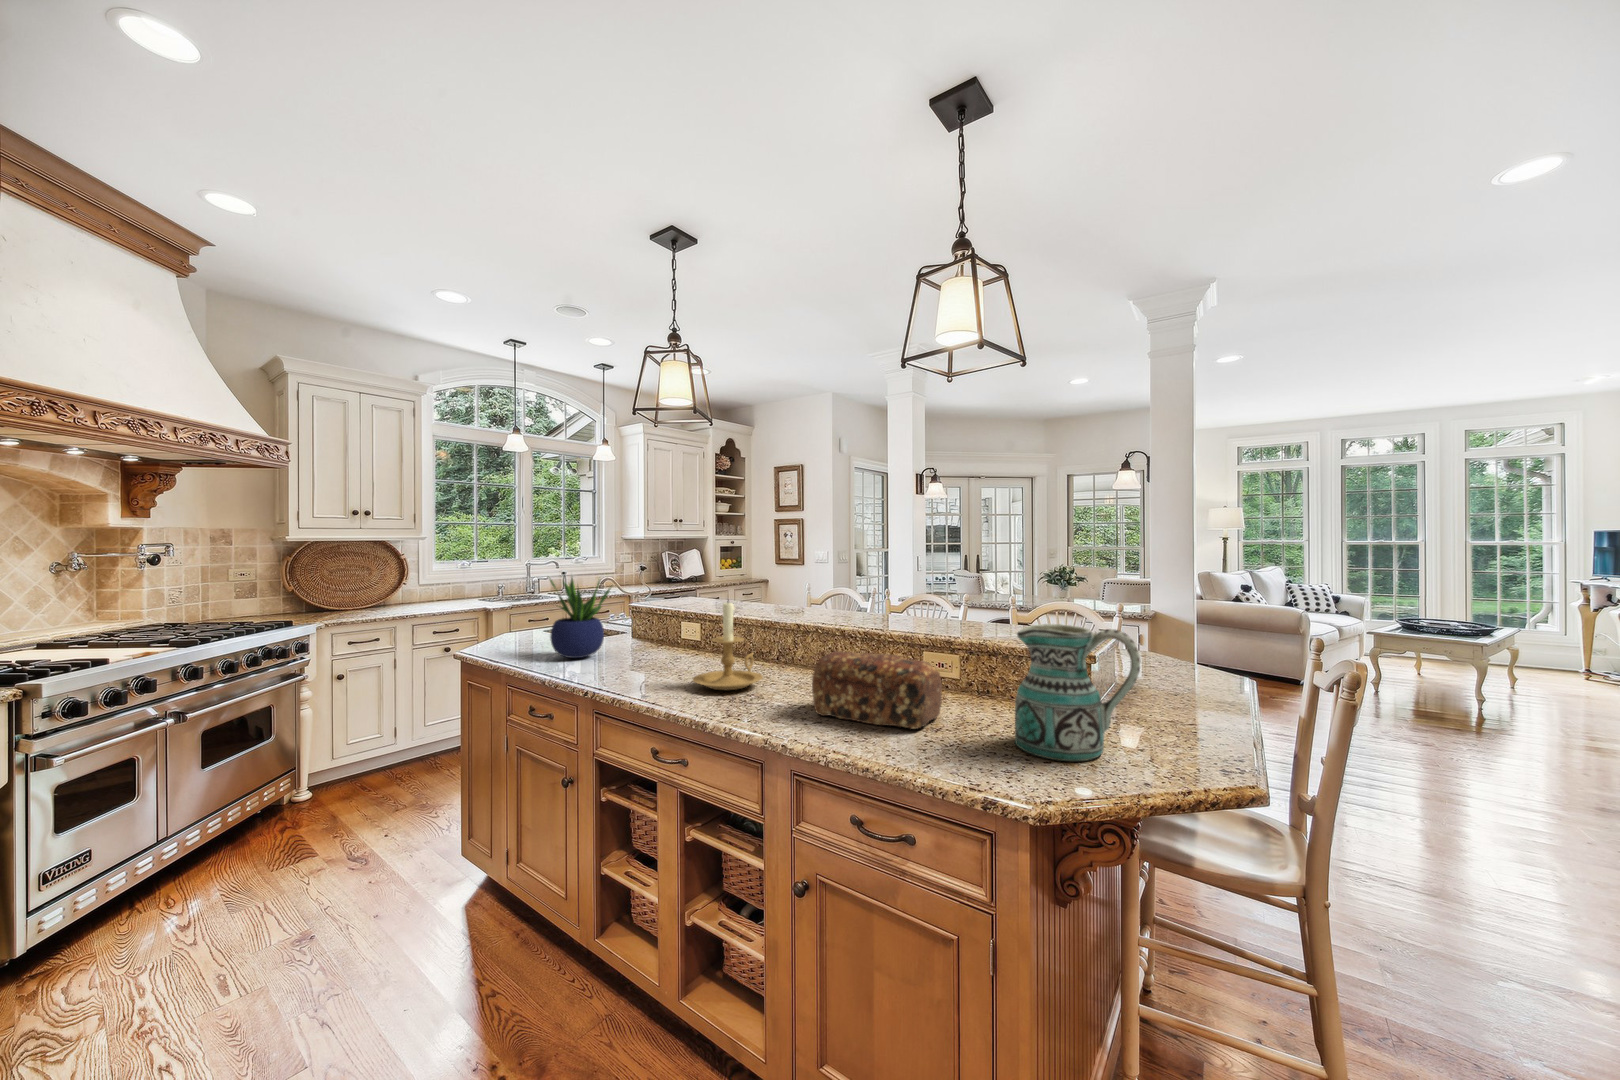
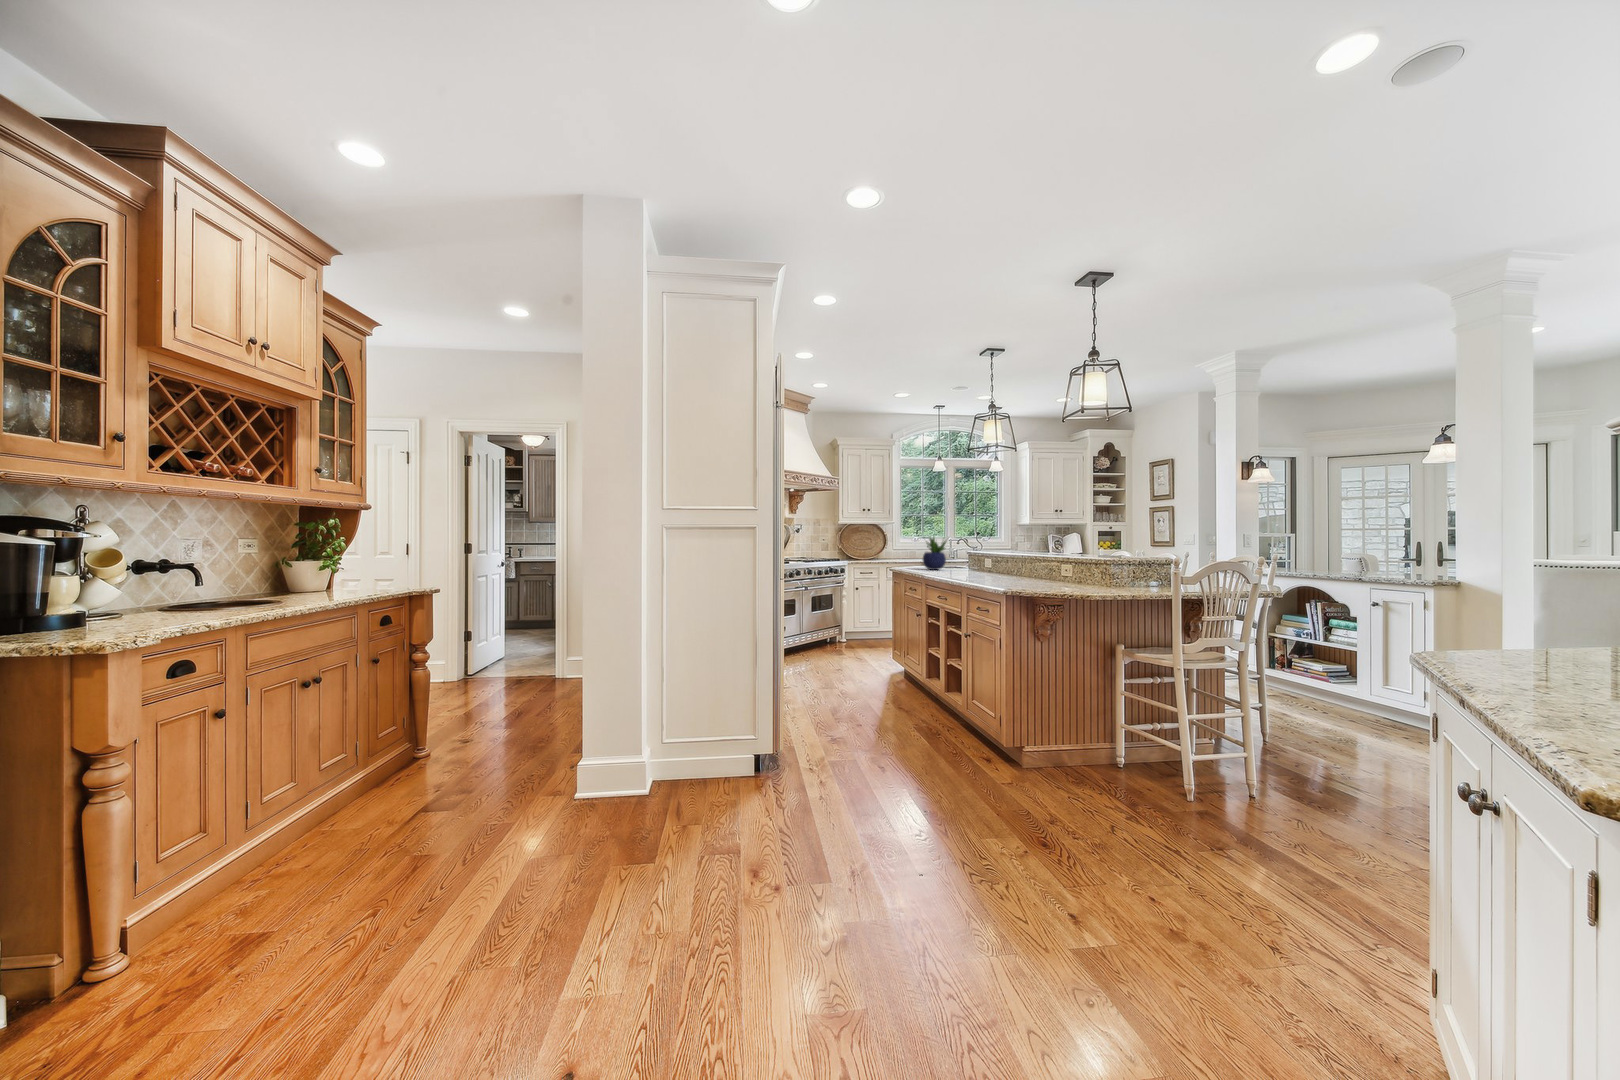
candle holder: present [693,600,763,690] -> none [959,538,992,576]
ceramic pitcher: present [1015,624,1140,761] -> none [1036,539,1074,588]
bread loaf: present [812,651,942,729] -> none [987,556,1035,582]

